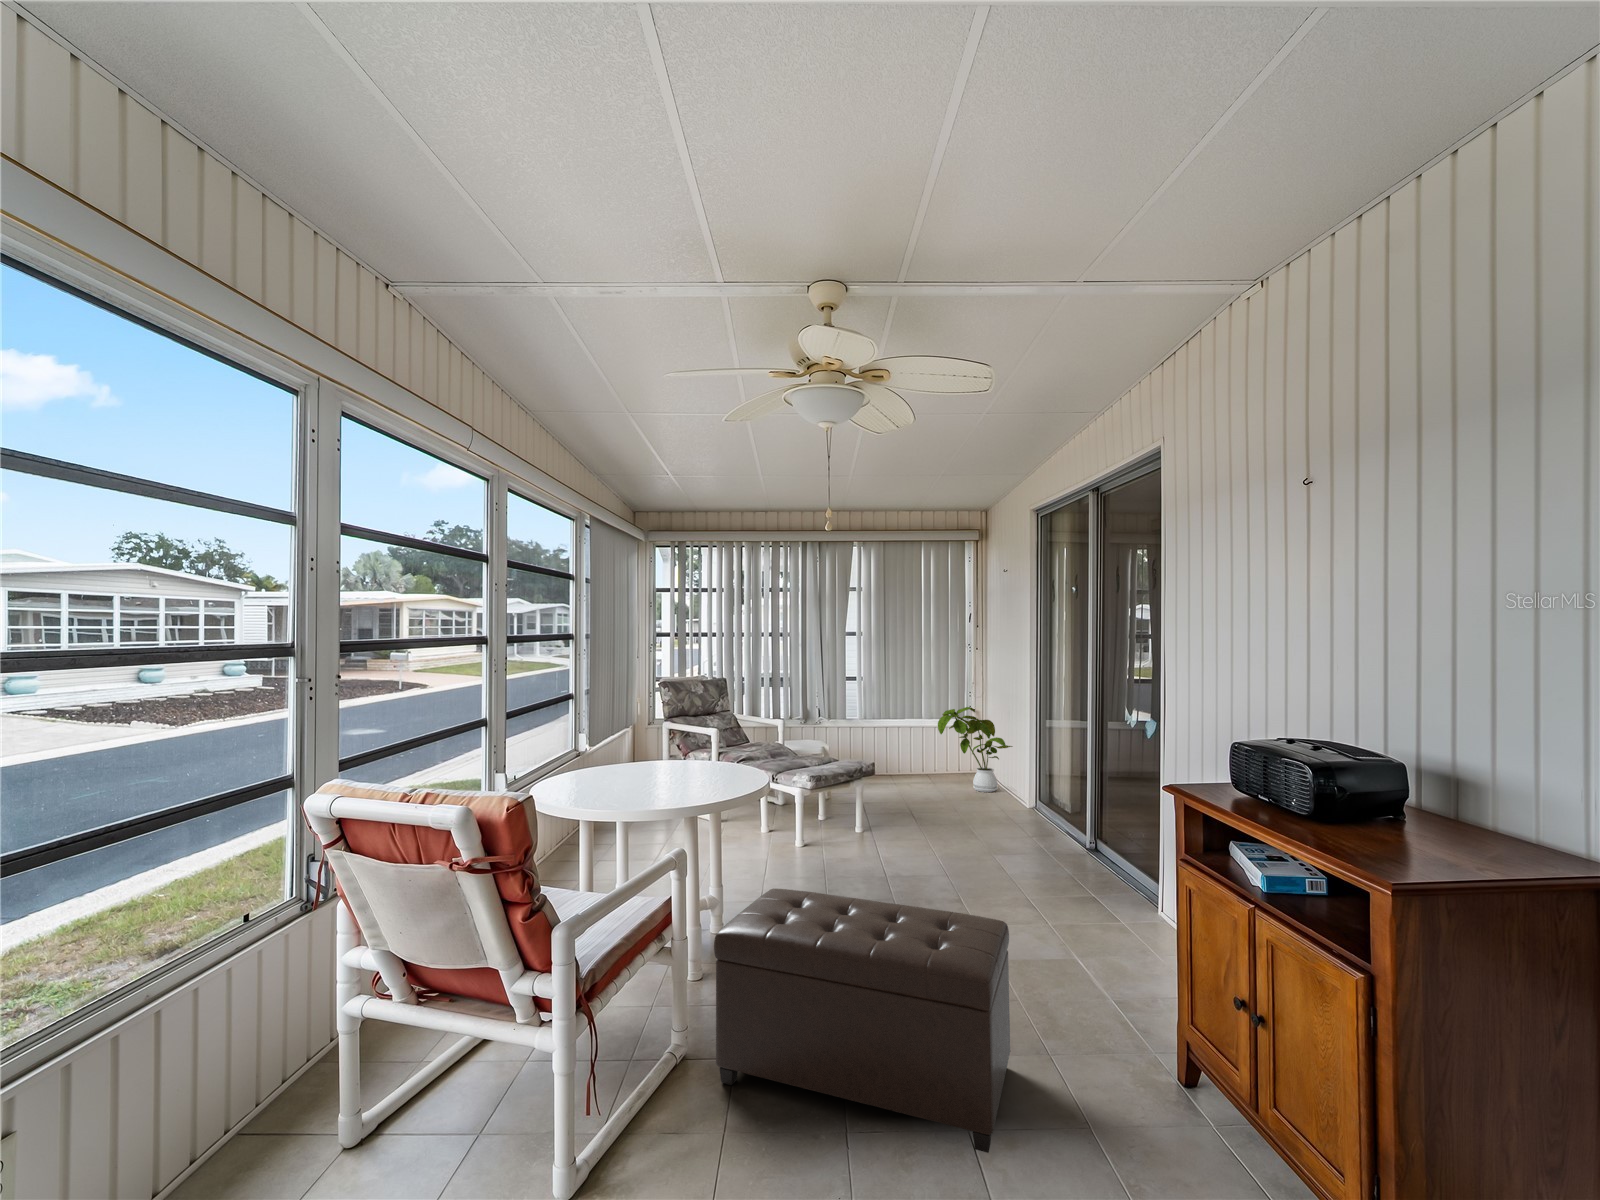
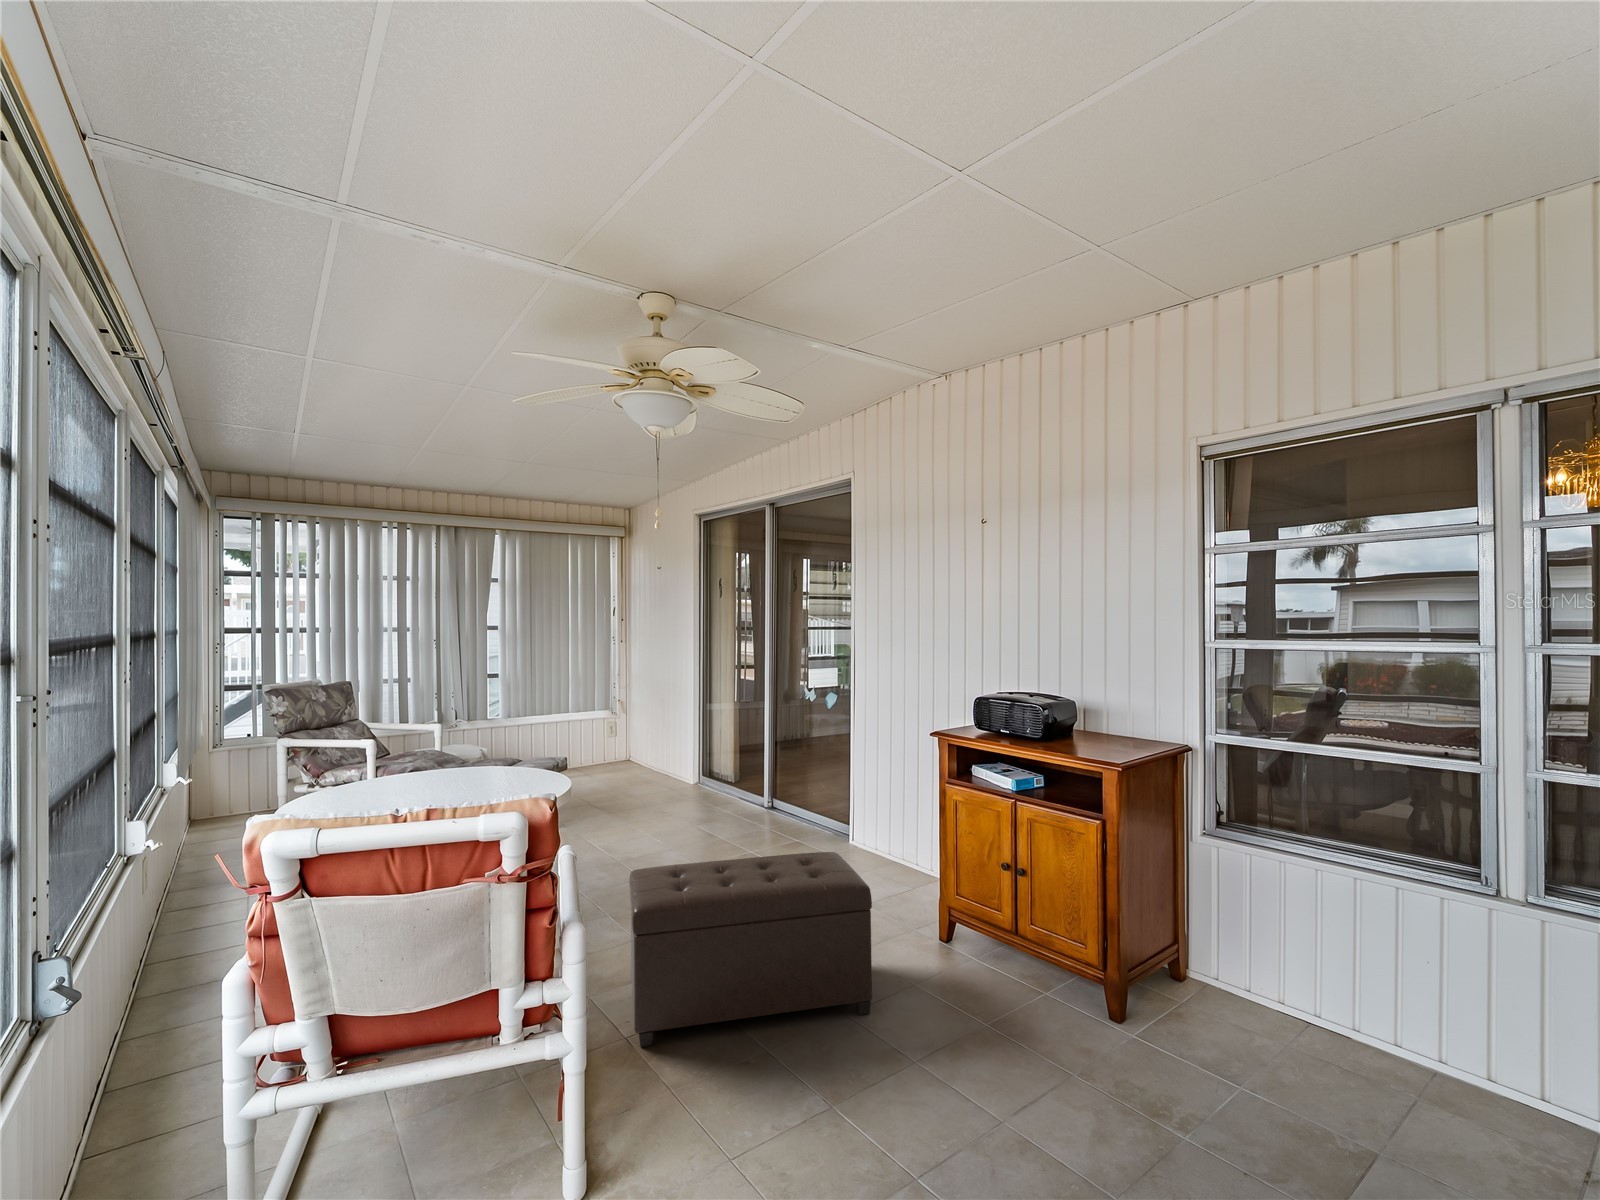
house plant: present [938,707,1012,792] -> none [601,697,672,777]

